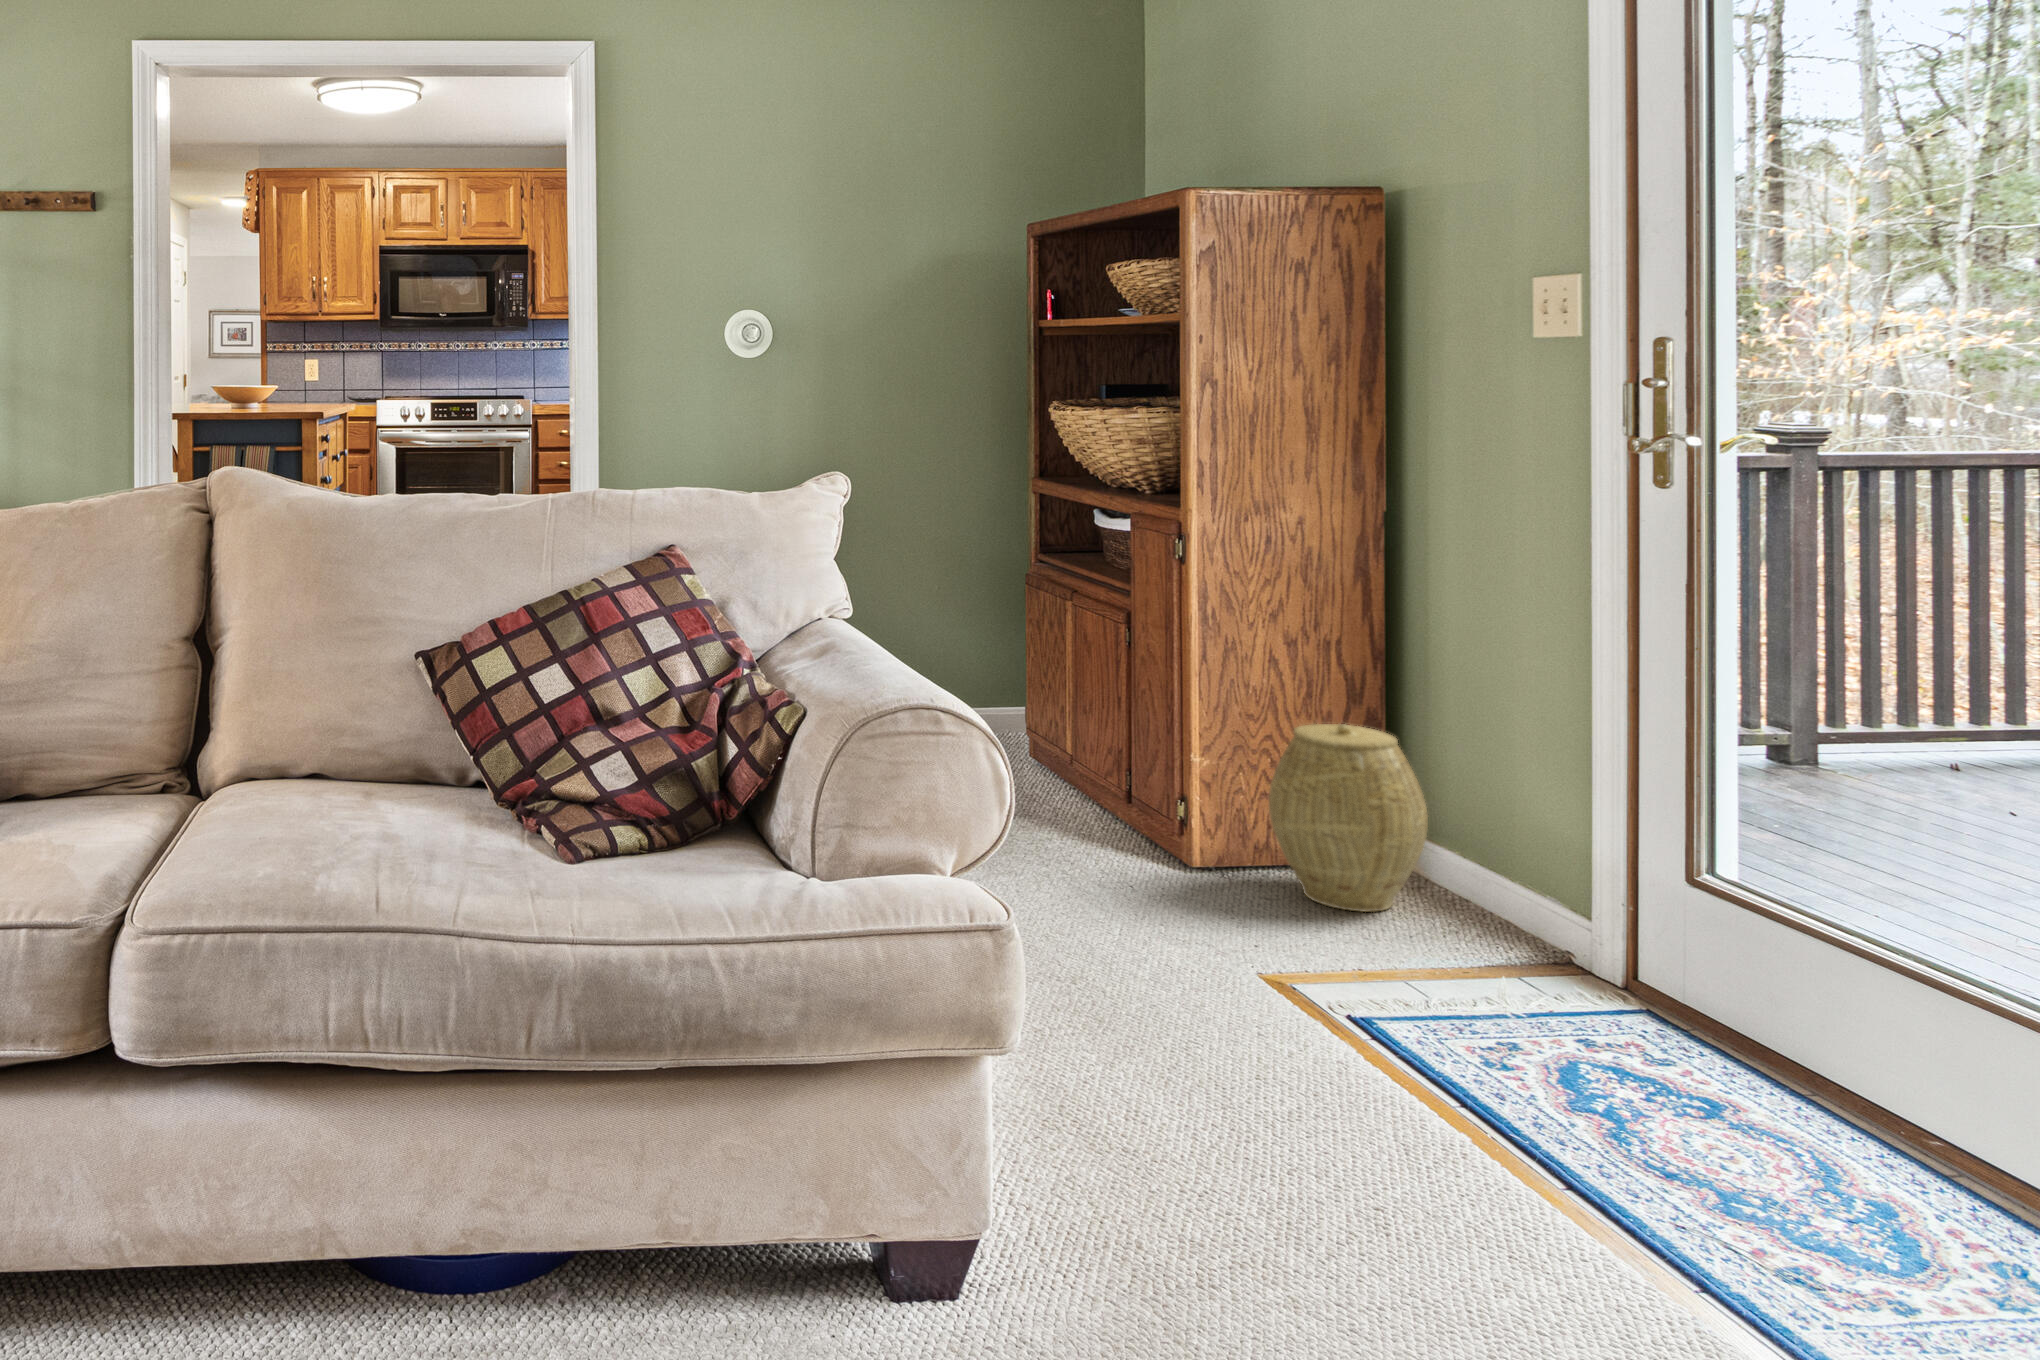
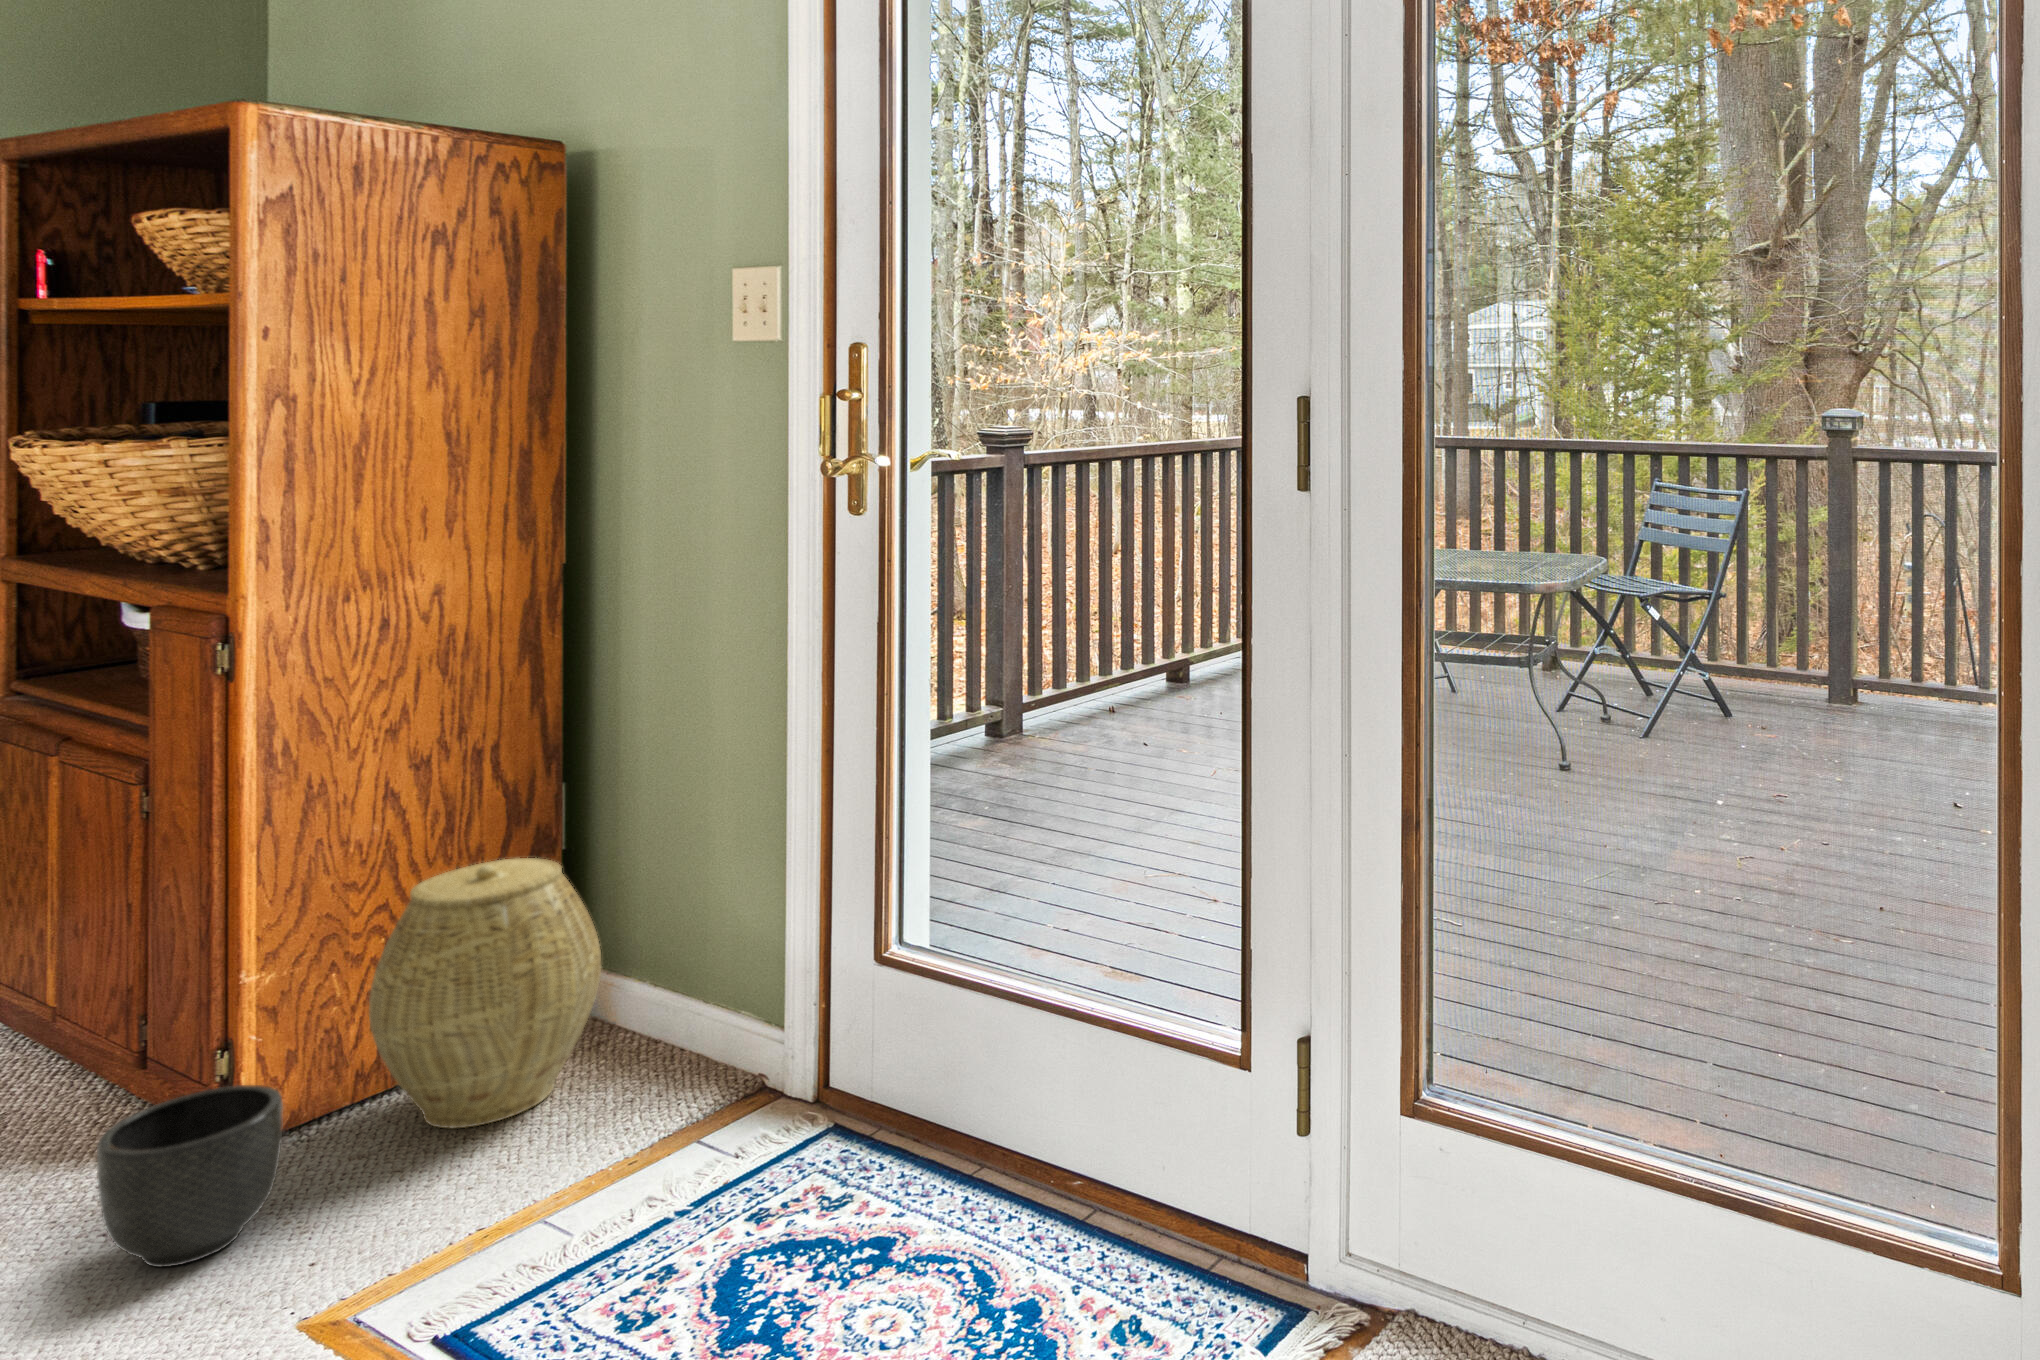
planter: none [1135,821,1230,922] -> present [97,1085,283,1267]

